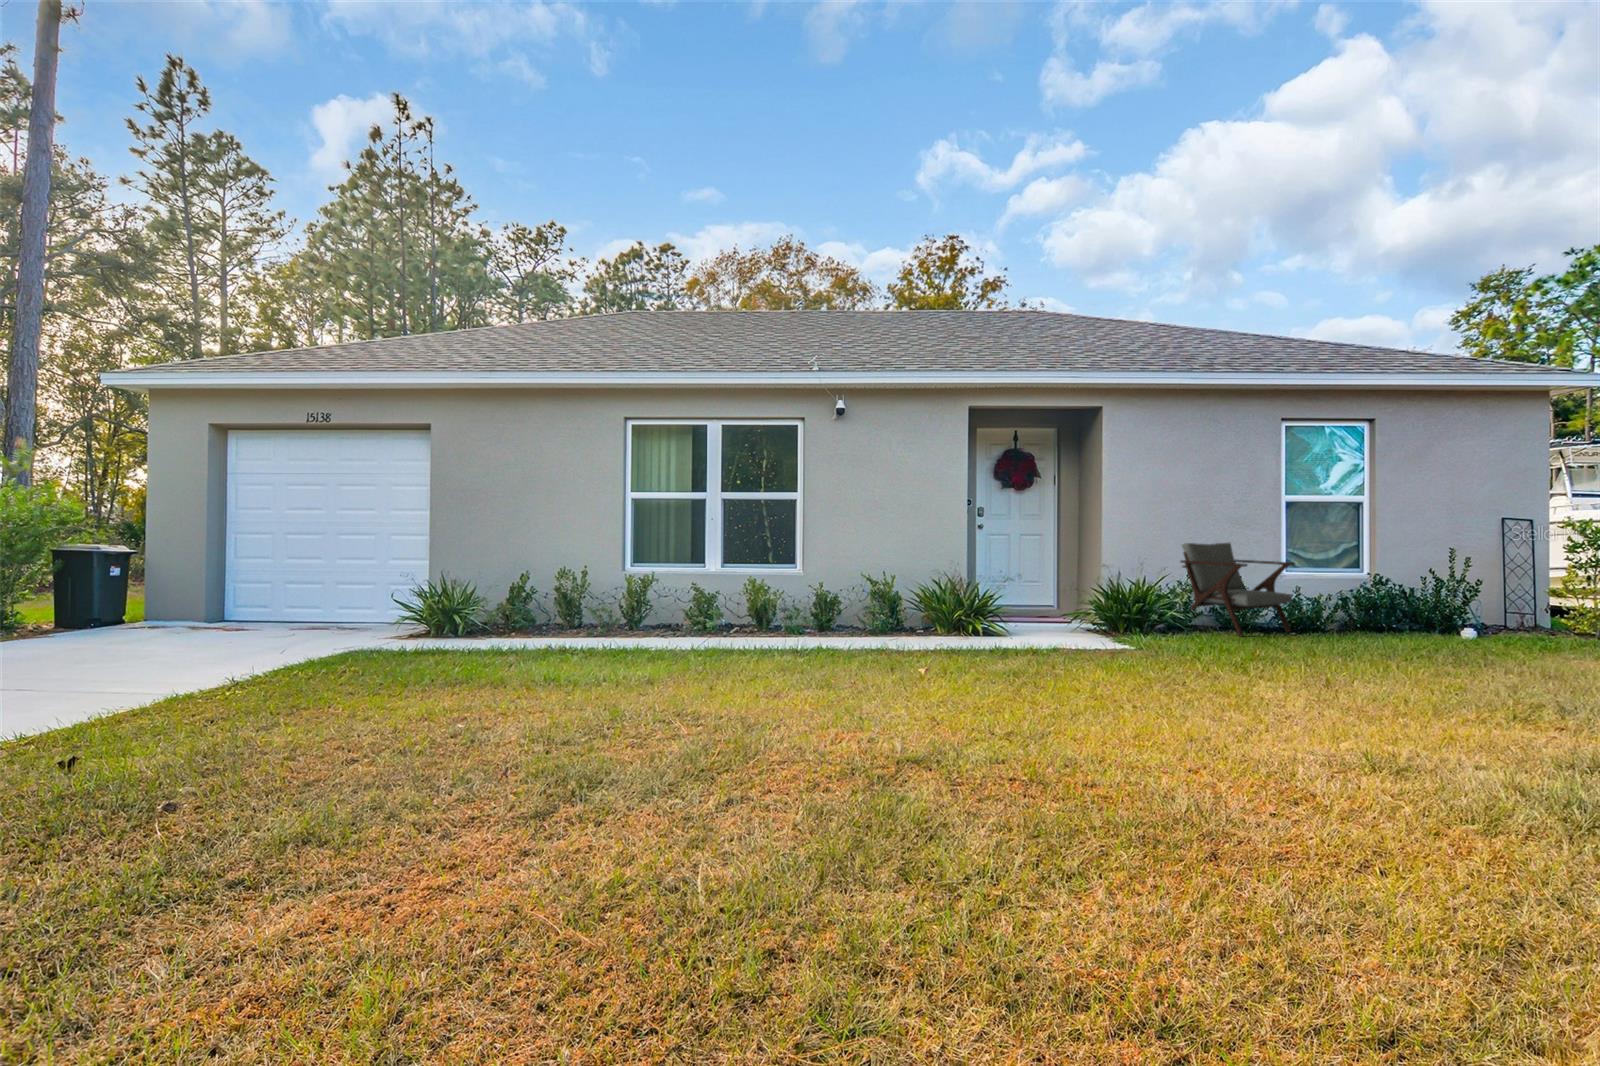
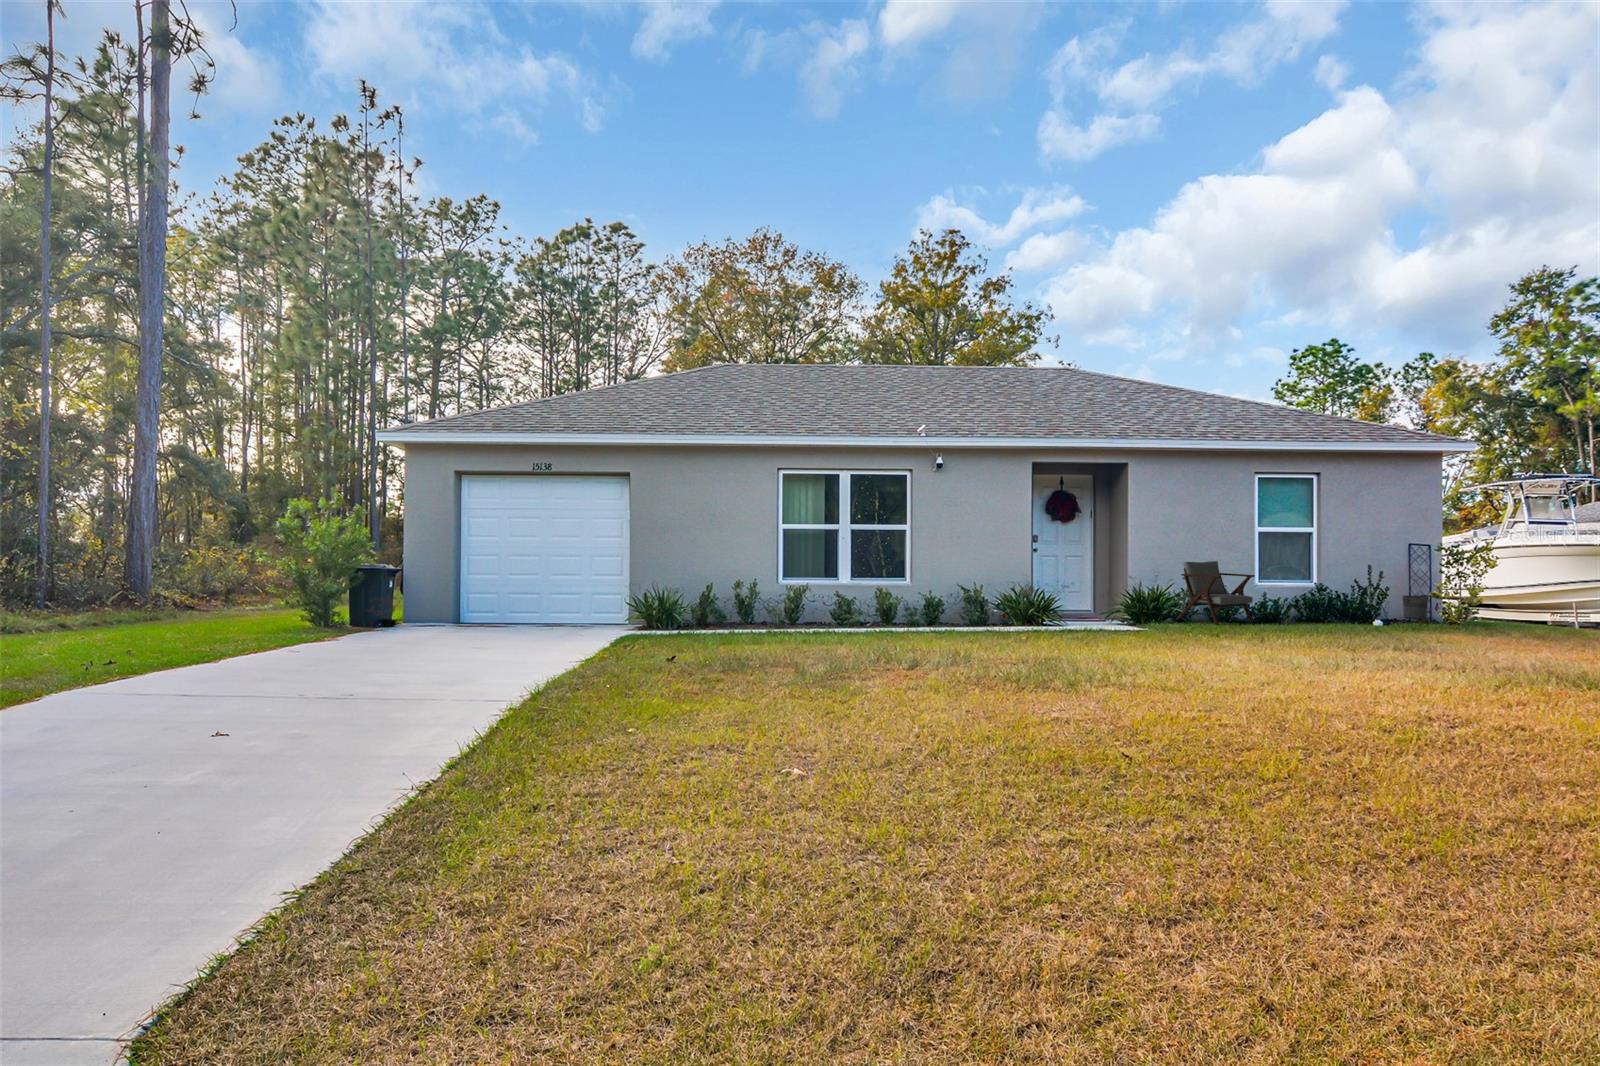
potted plant: none [28,581,102,627] -> present [367,596,398,626]
bucket: none [1502,593,1555,627] -> present [1402,595,1431,619]

